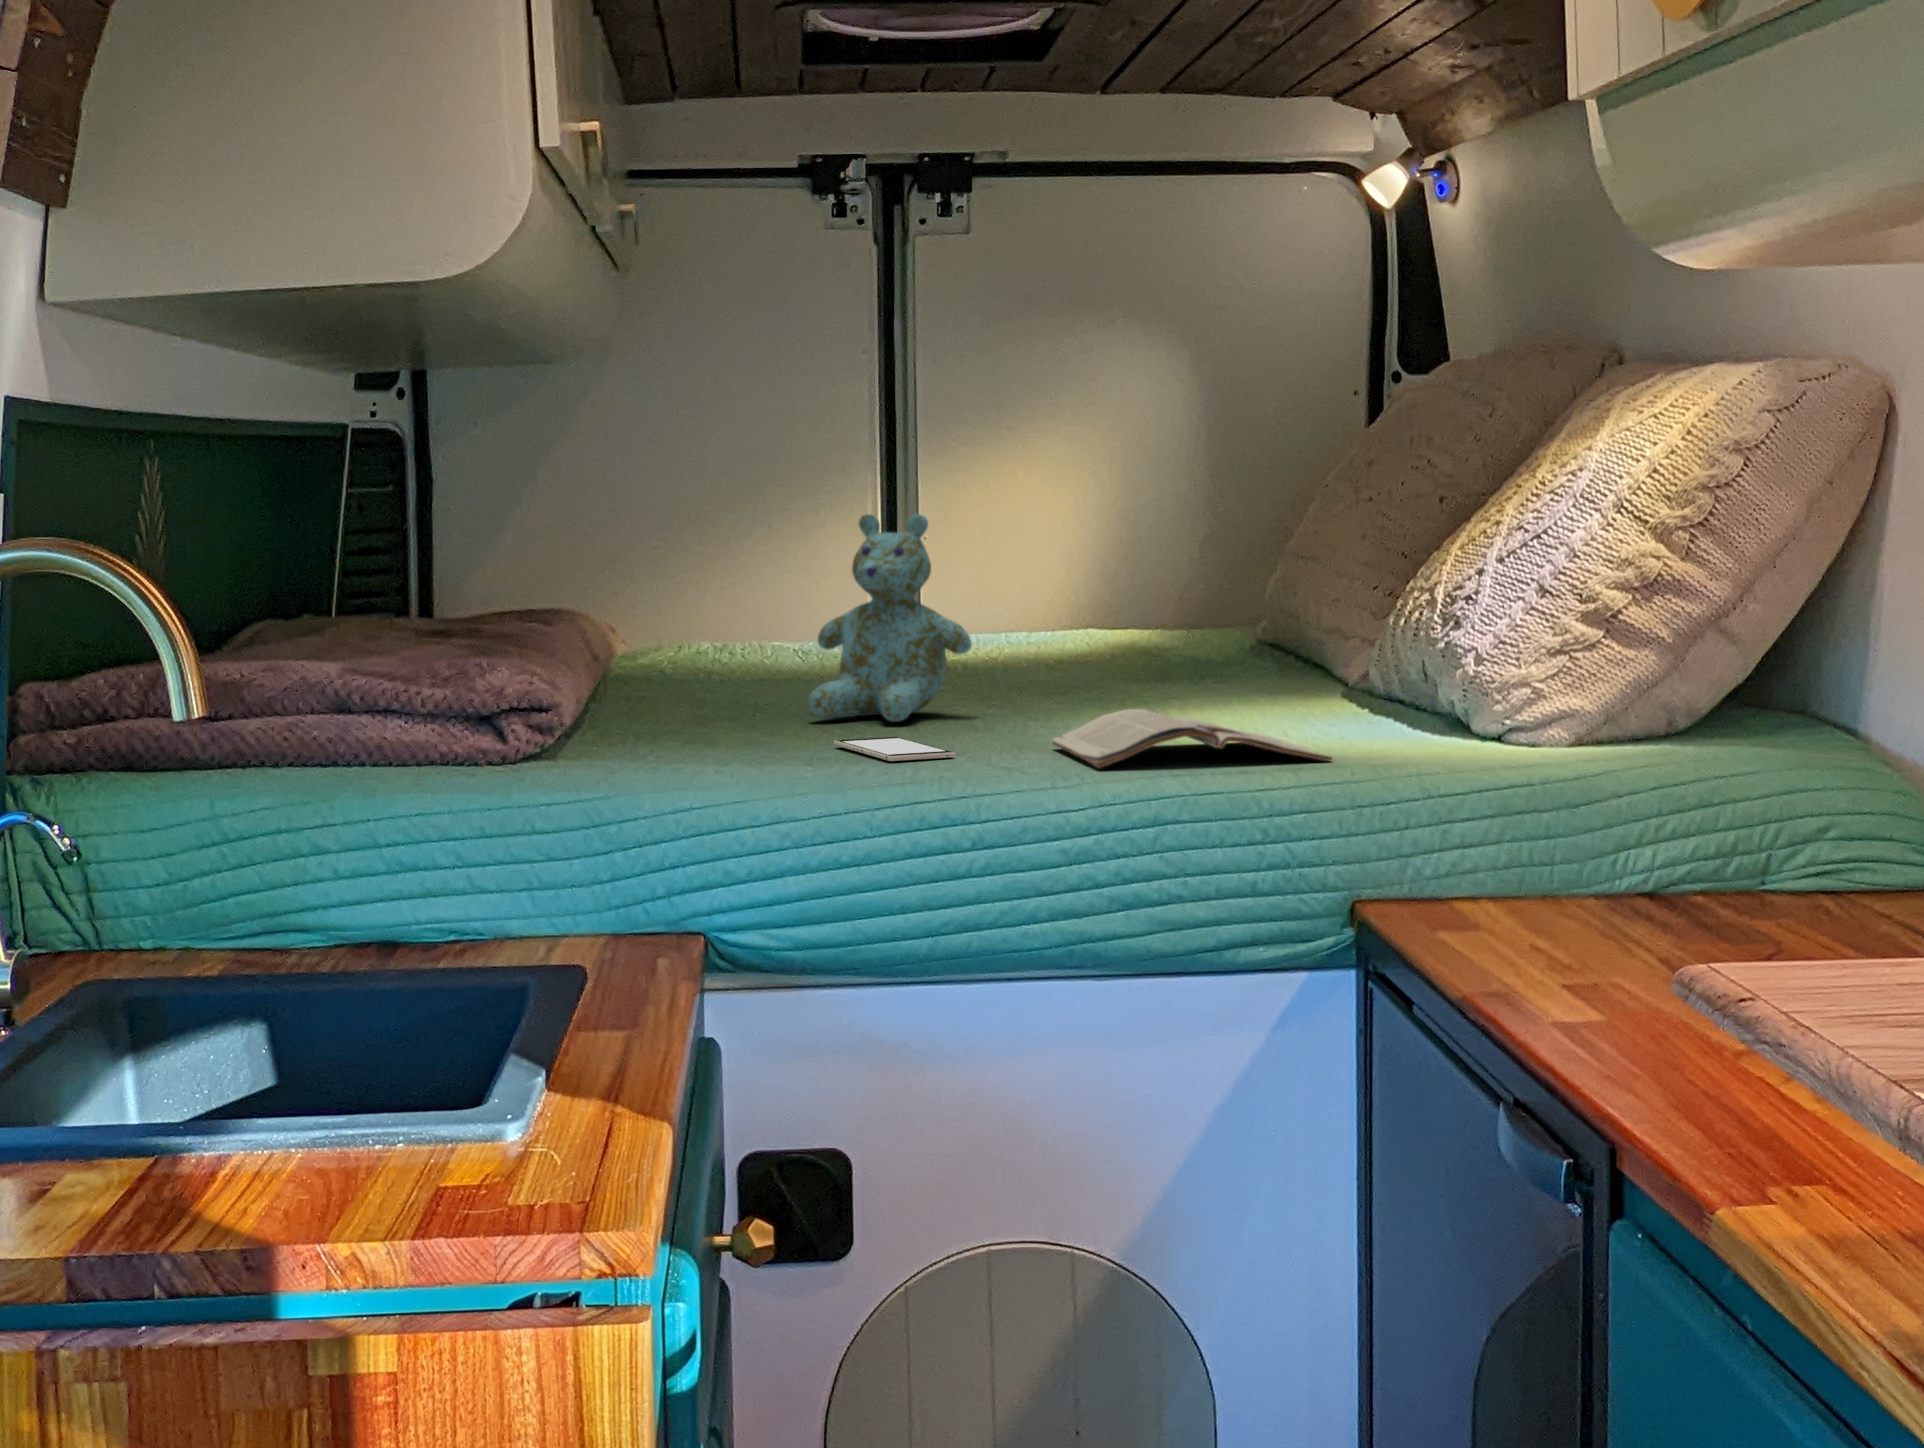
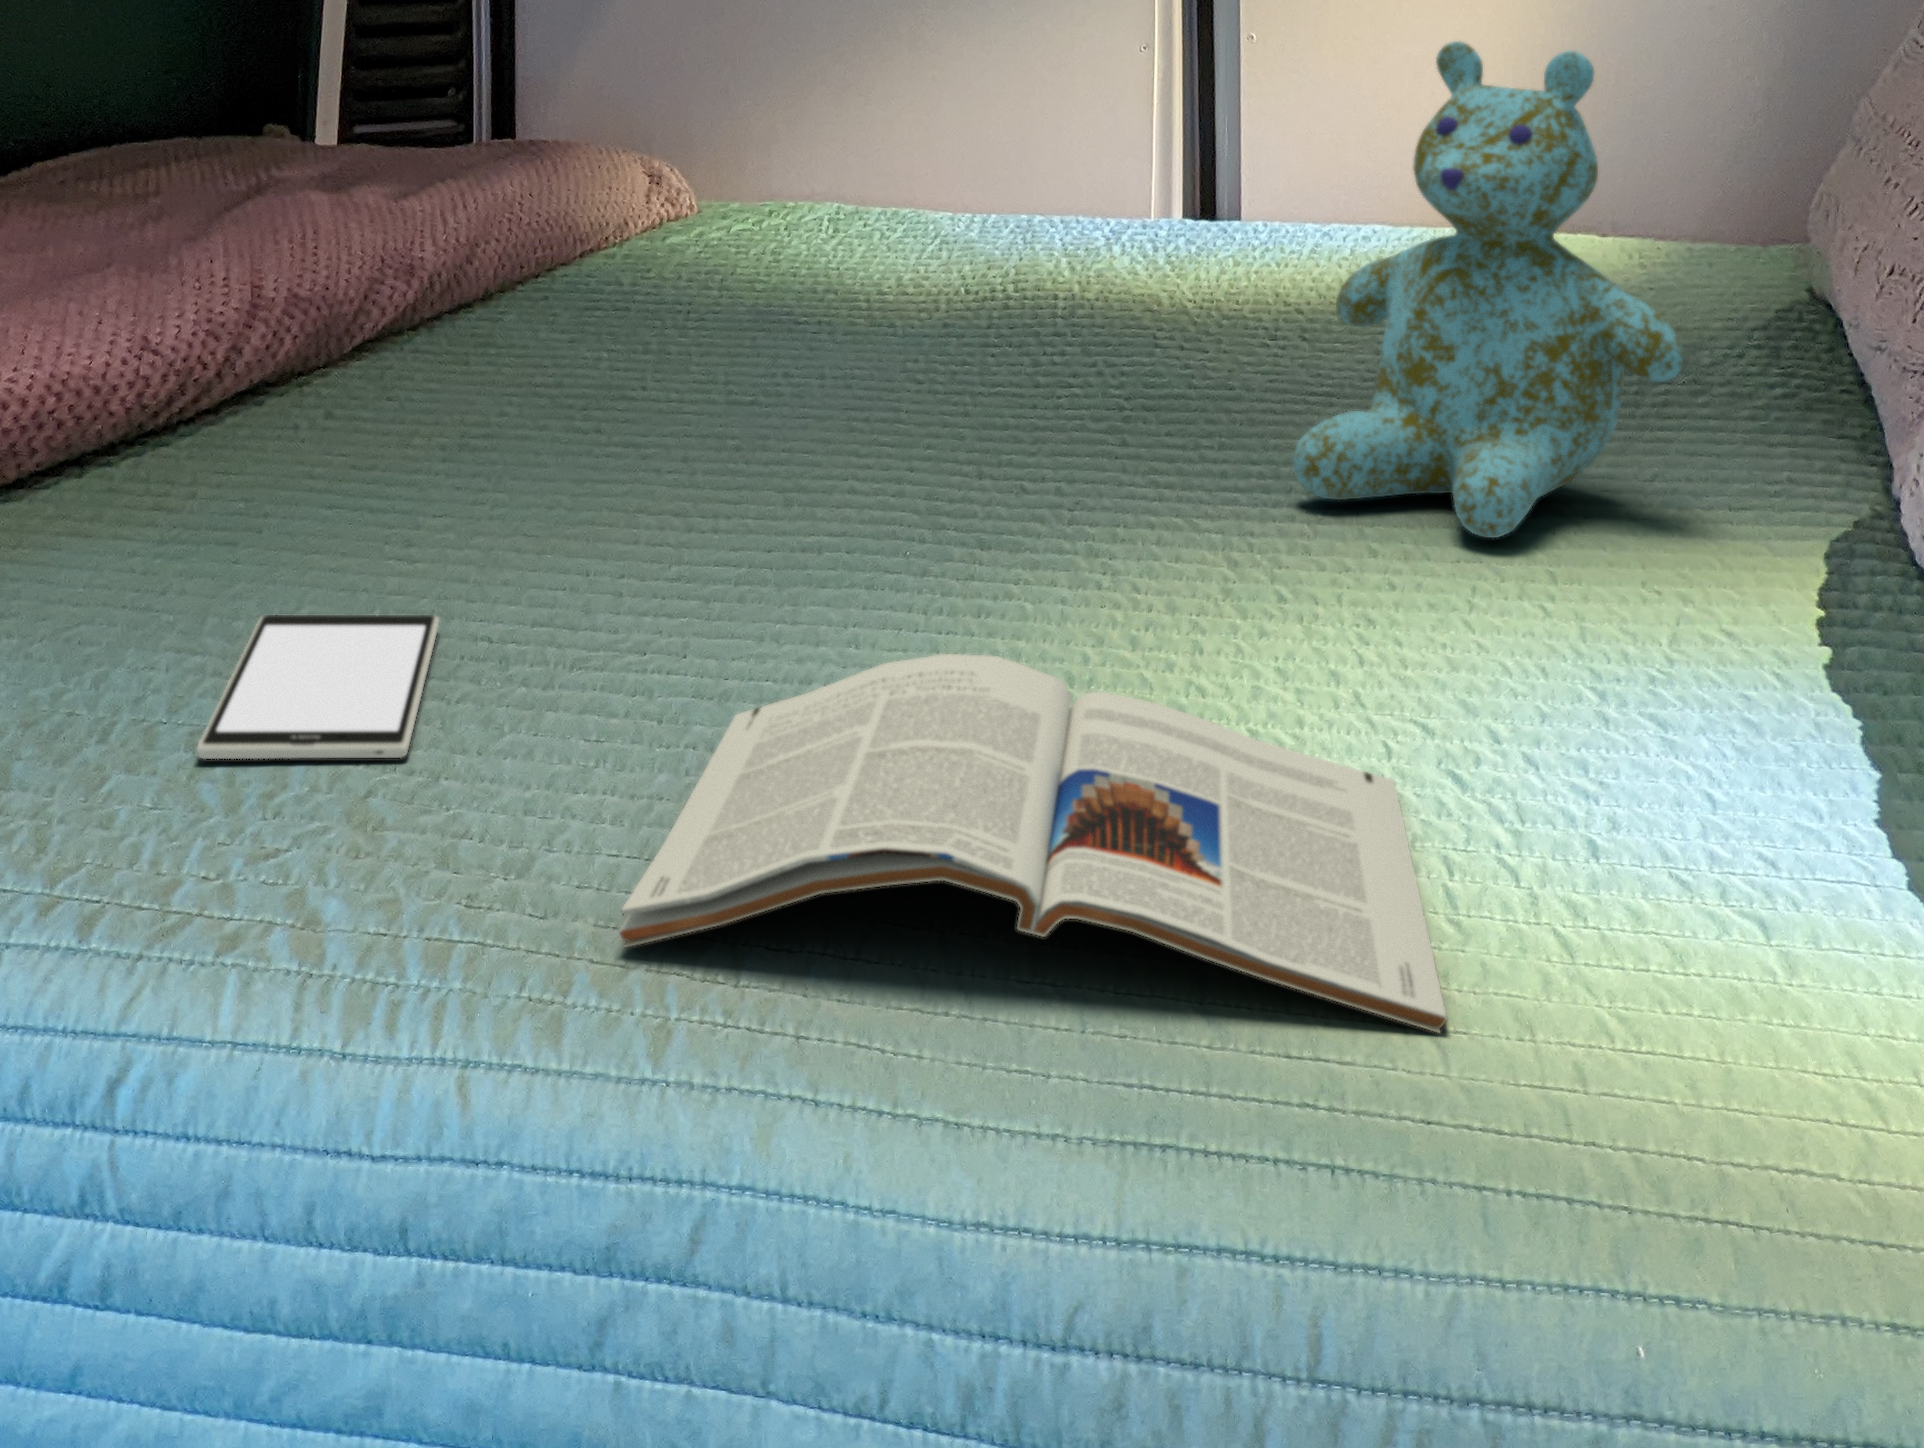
stuffed bear: present [809,514,971,722] -> present [1293,41,1684,538]

